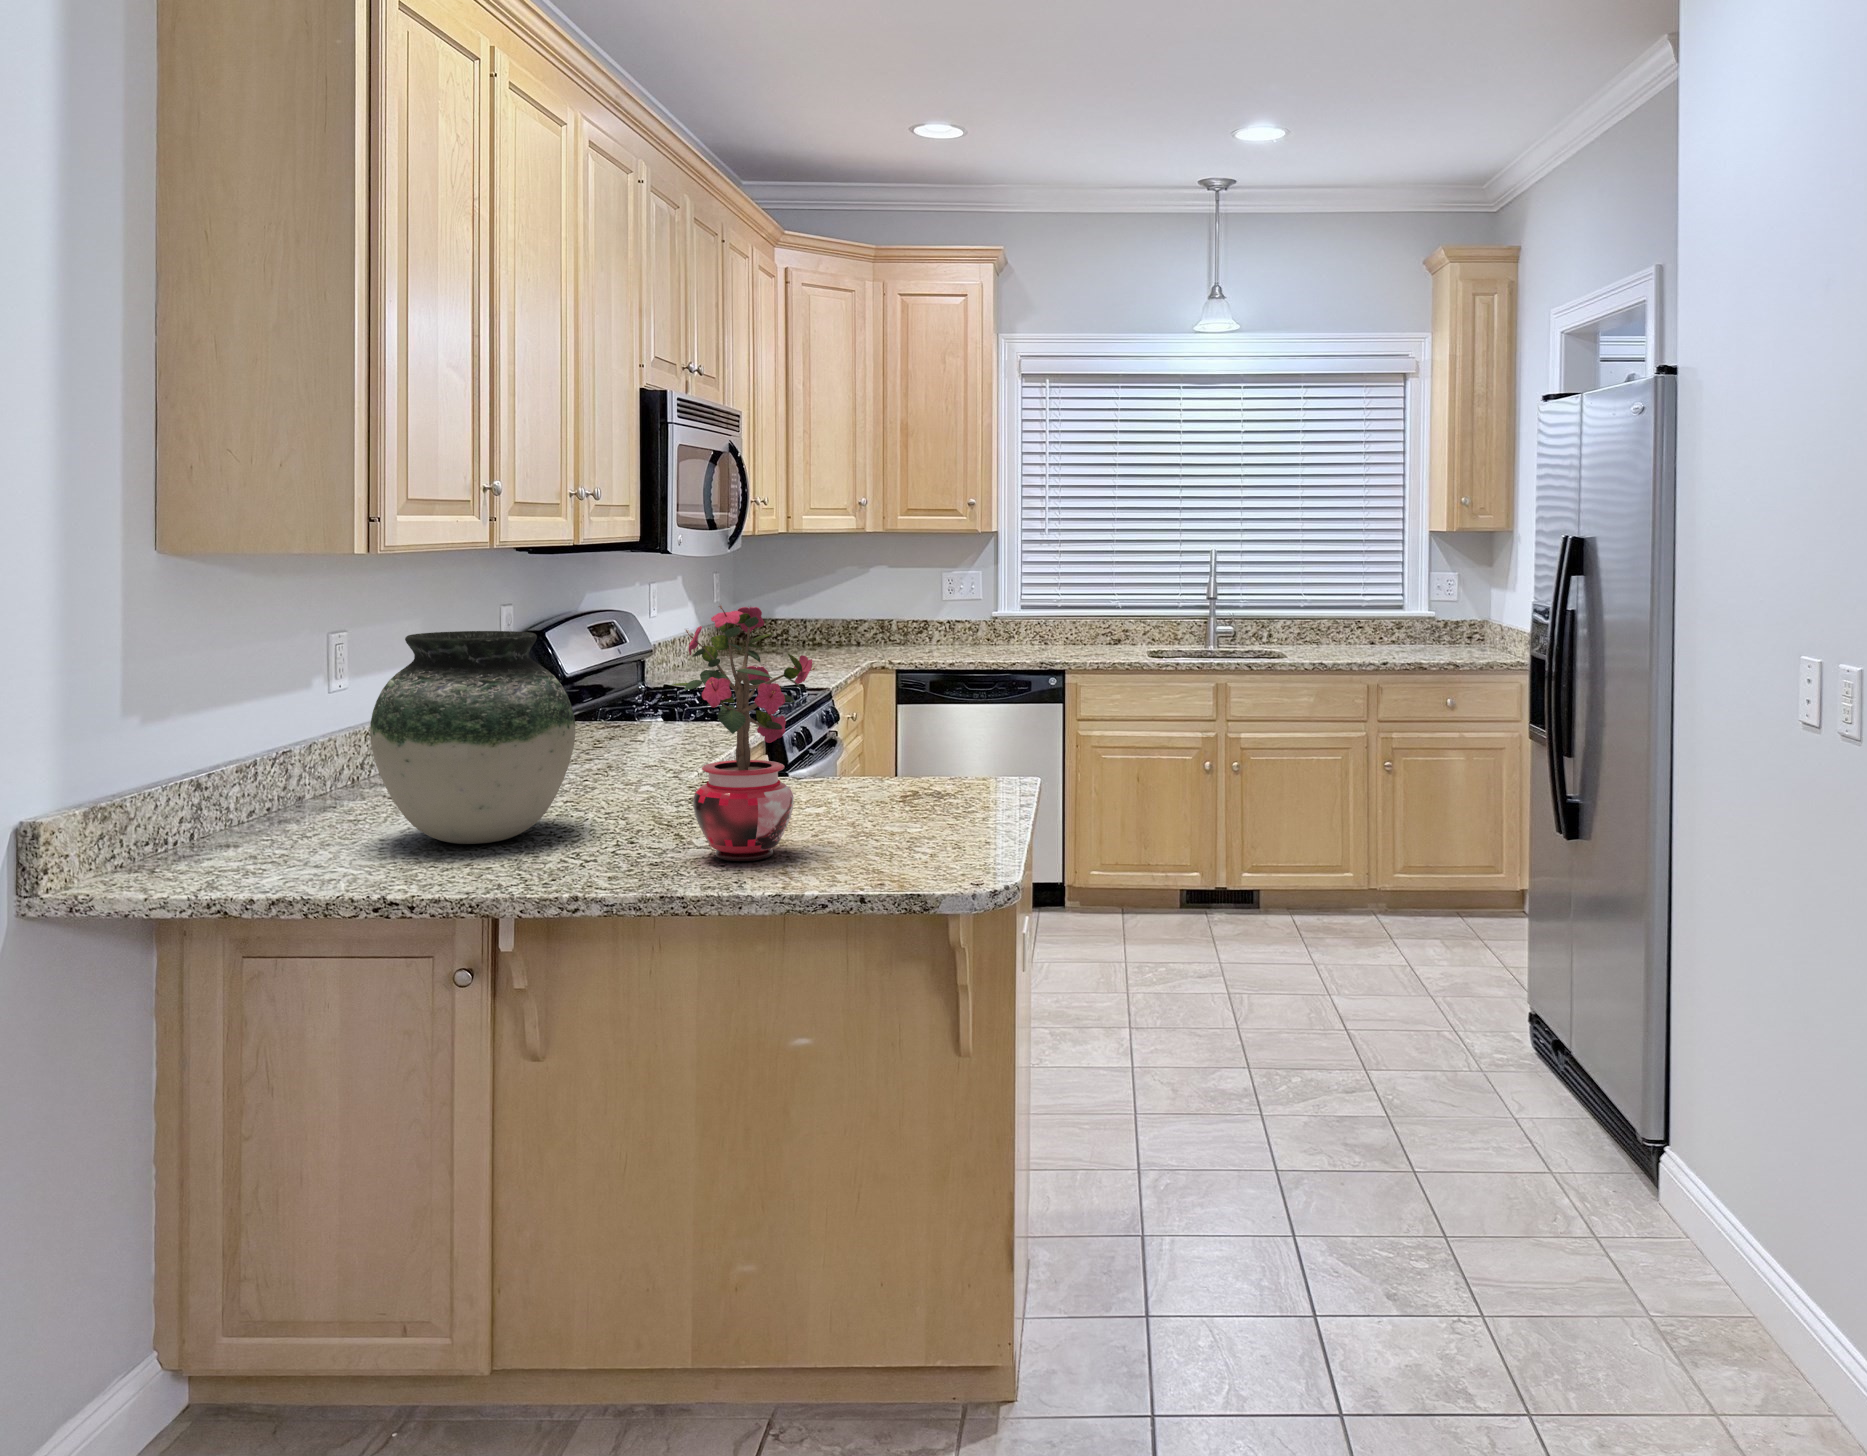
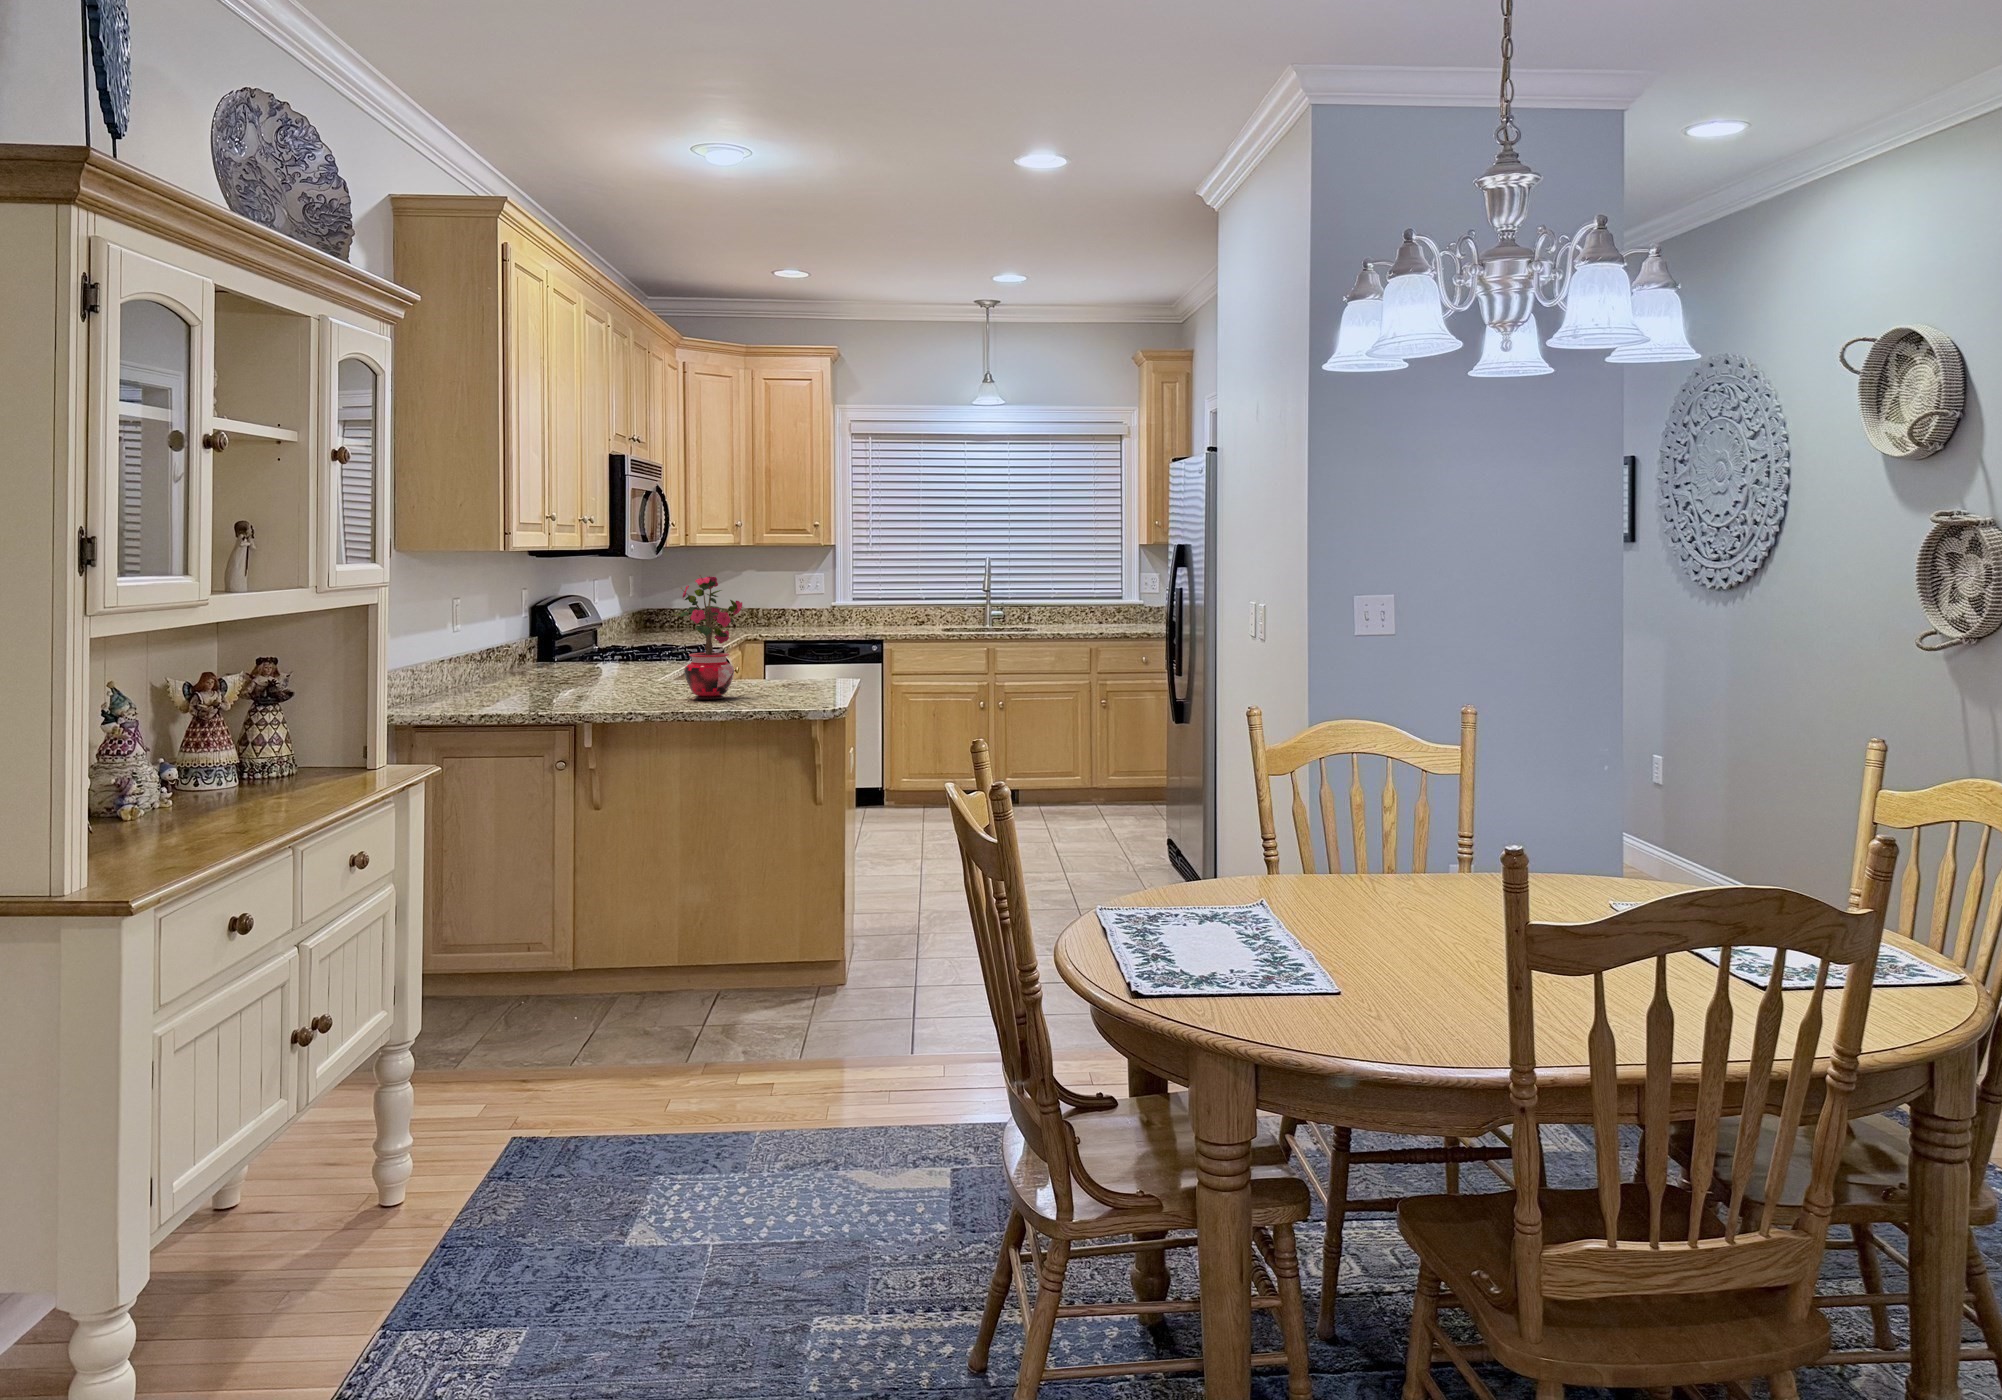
vase: present [370,631,575,844] -> none [511,592,615,699]

